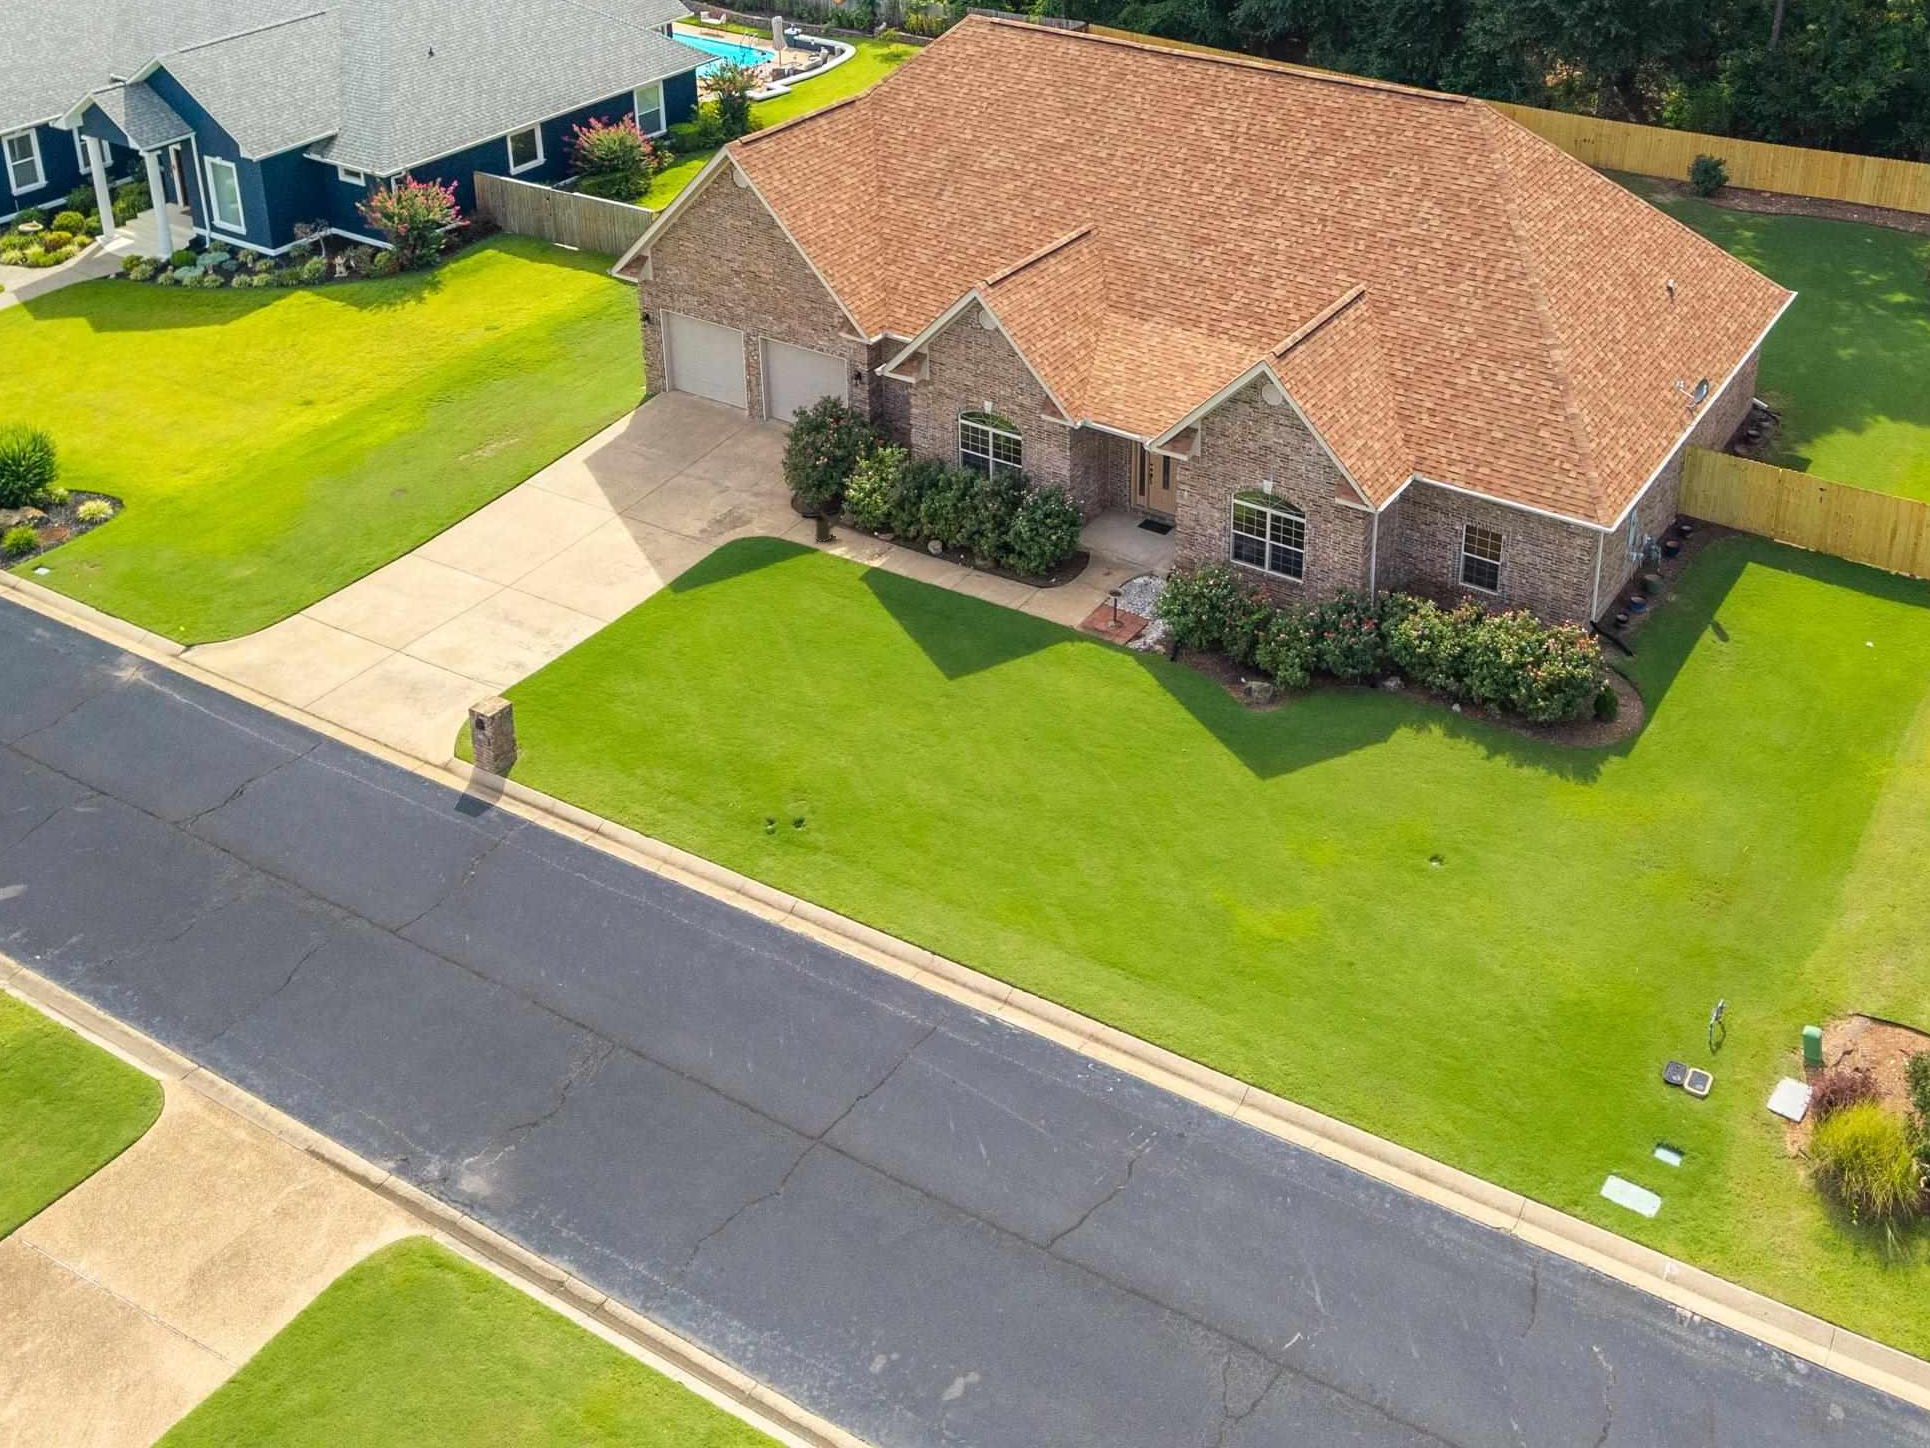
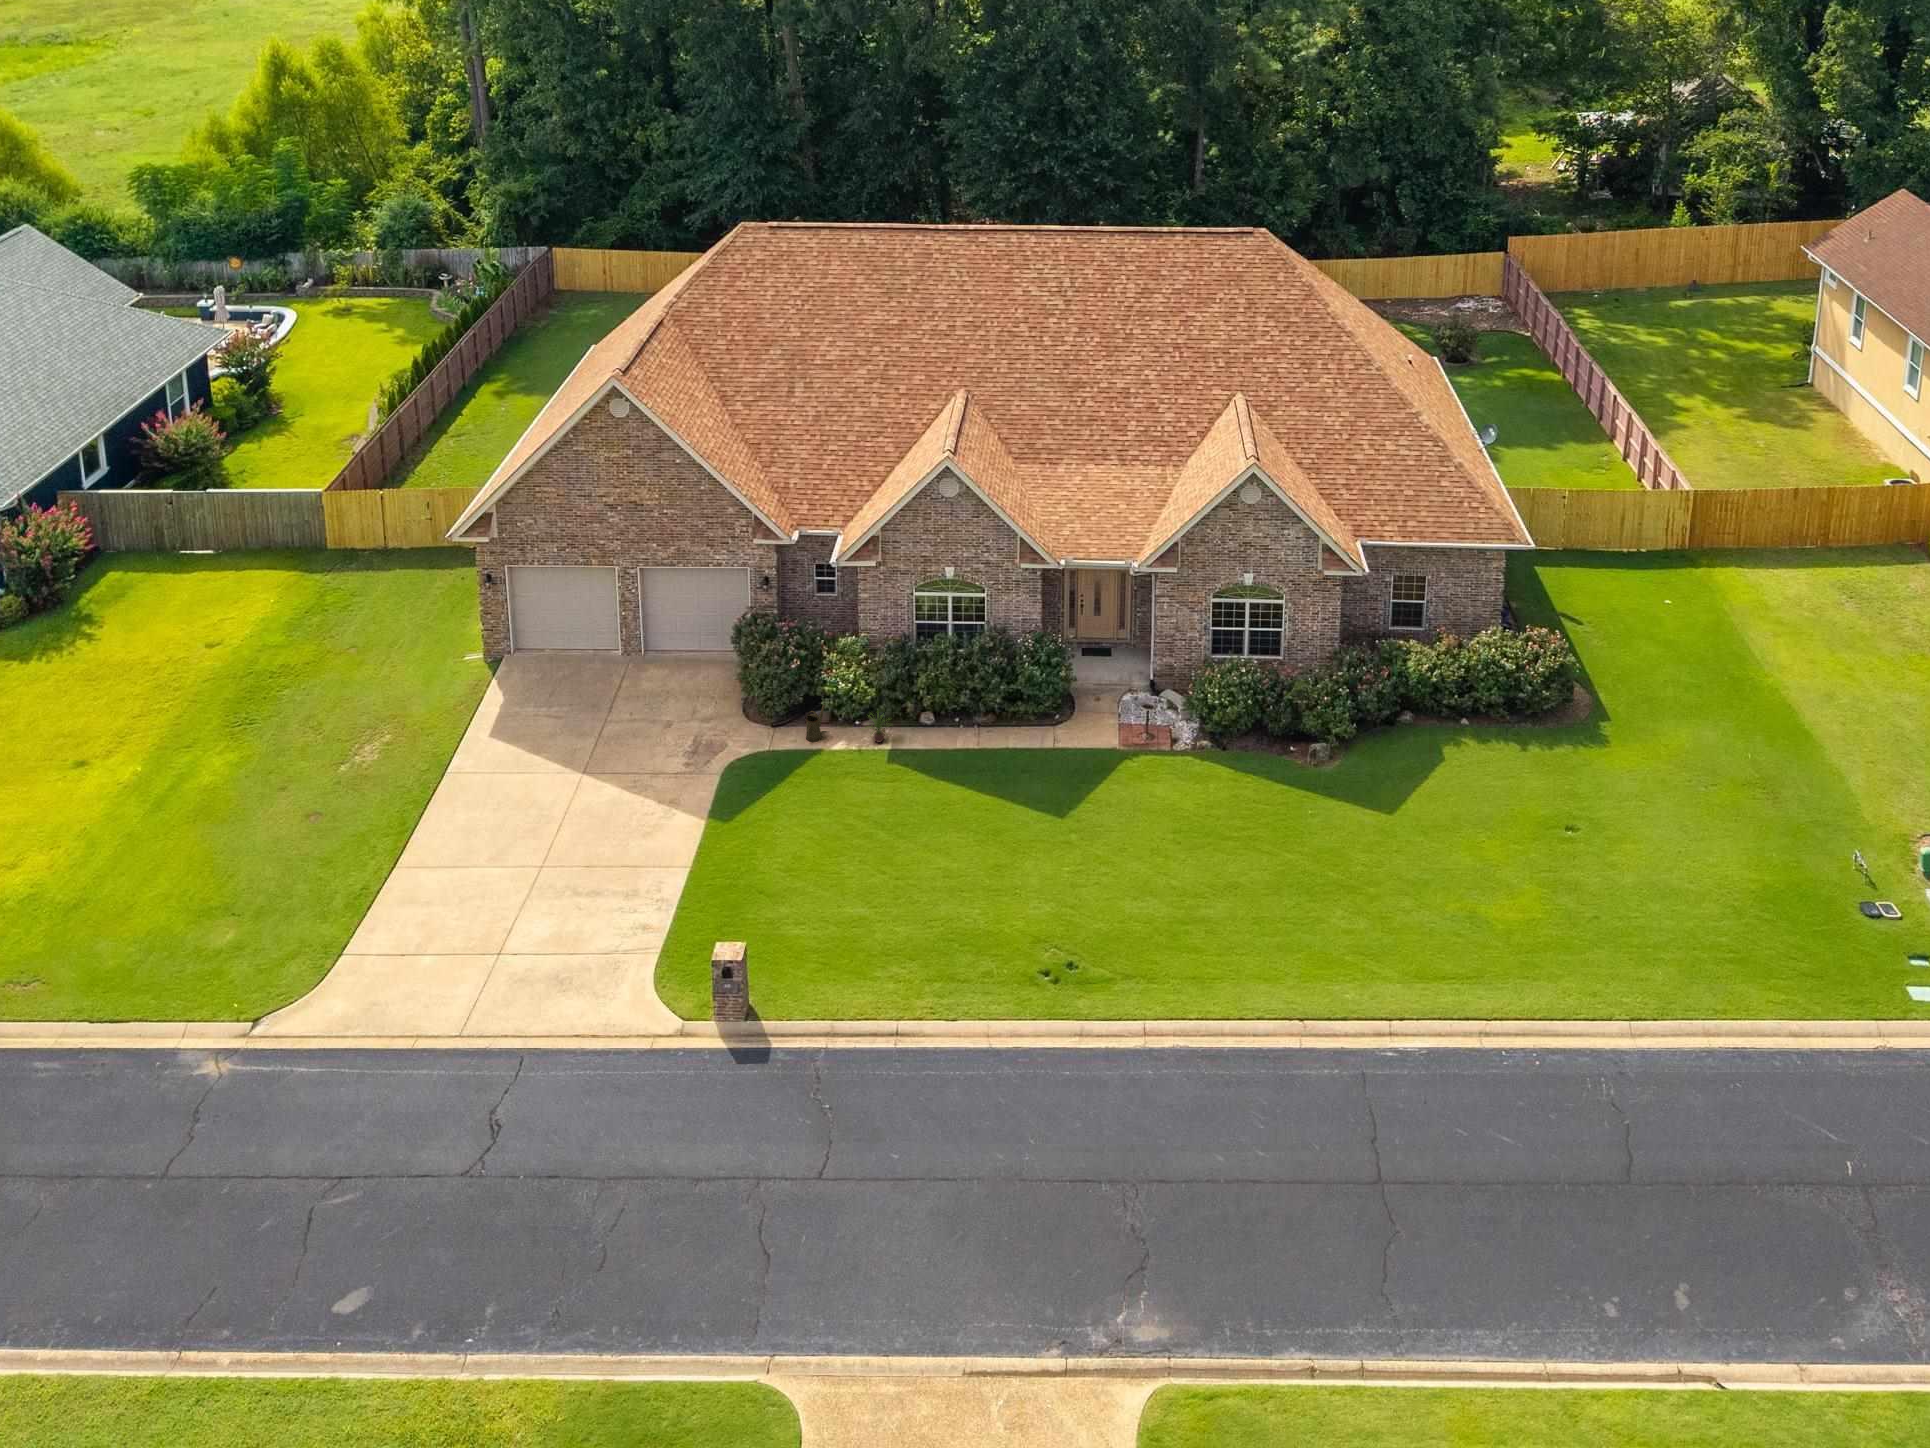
decorative plant: none [856,526,891,559] -> present [871,715,884,743]

